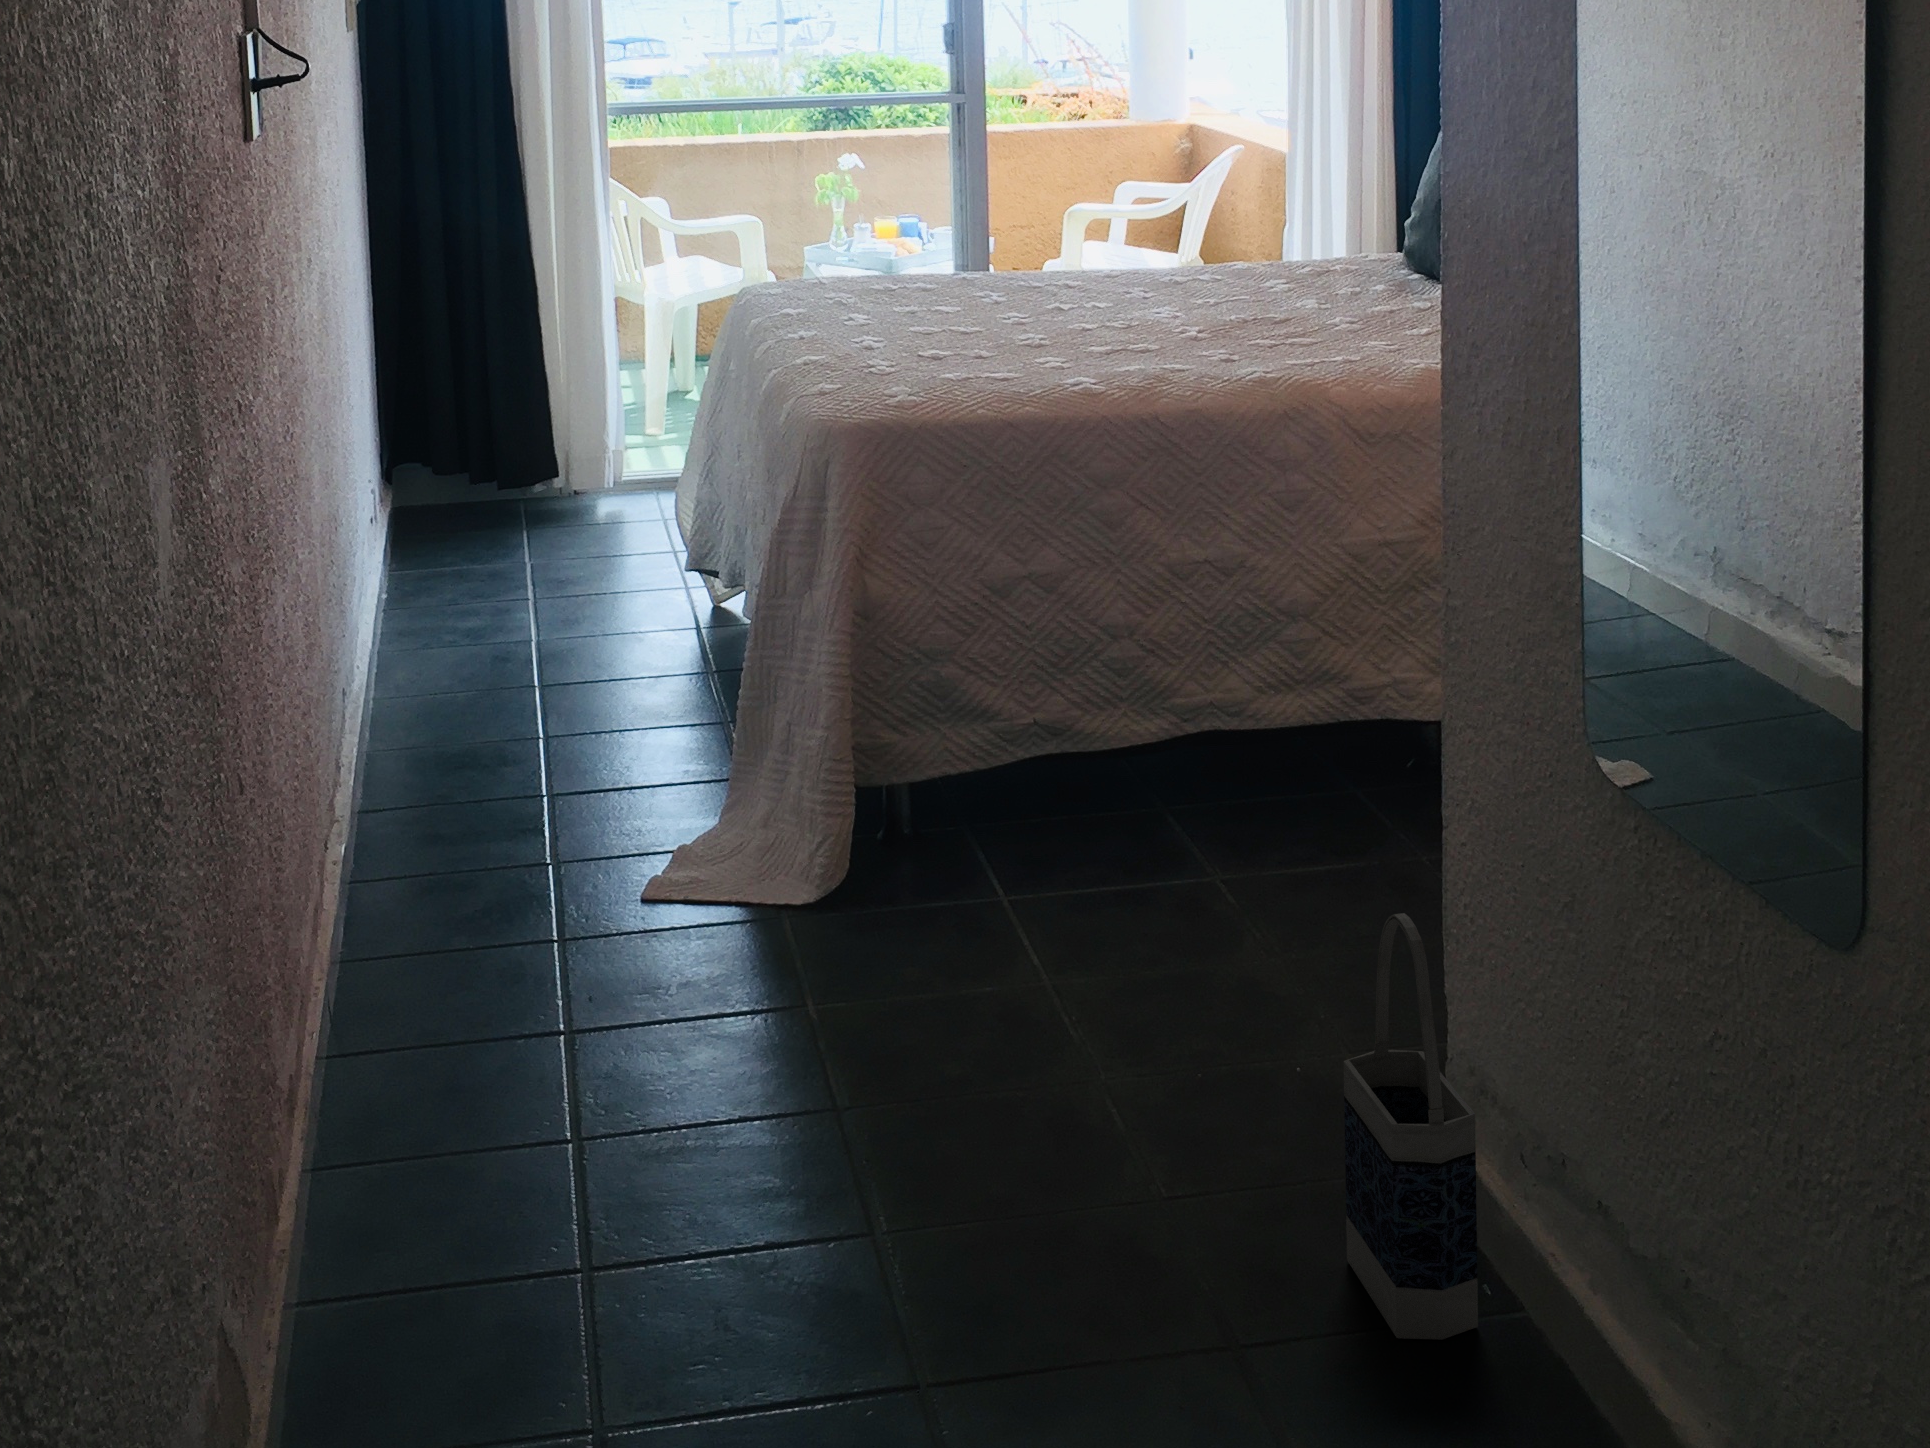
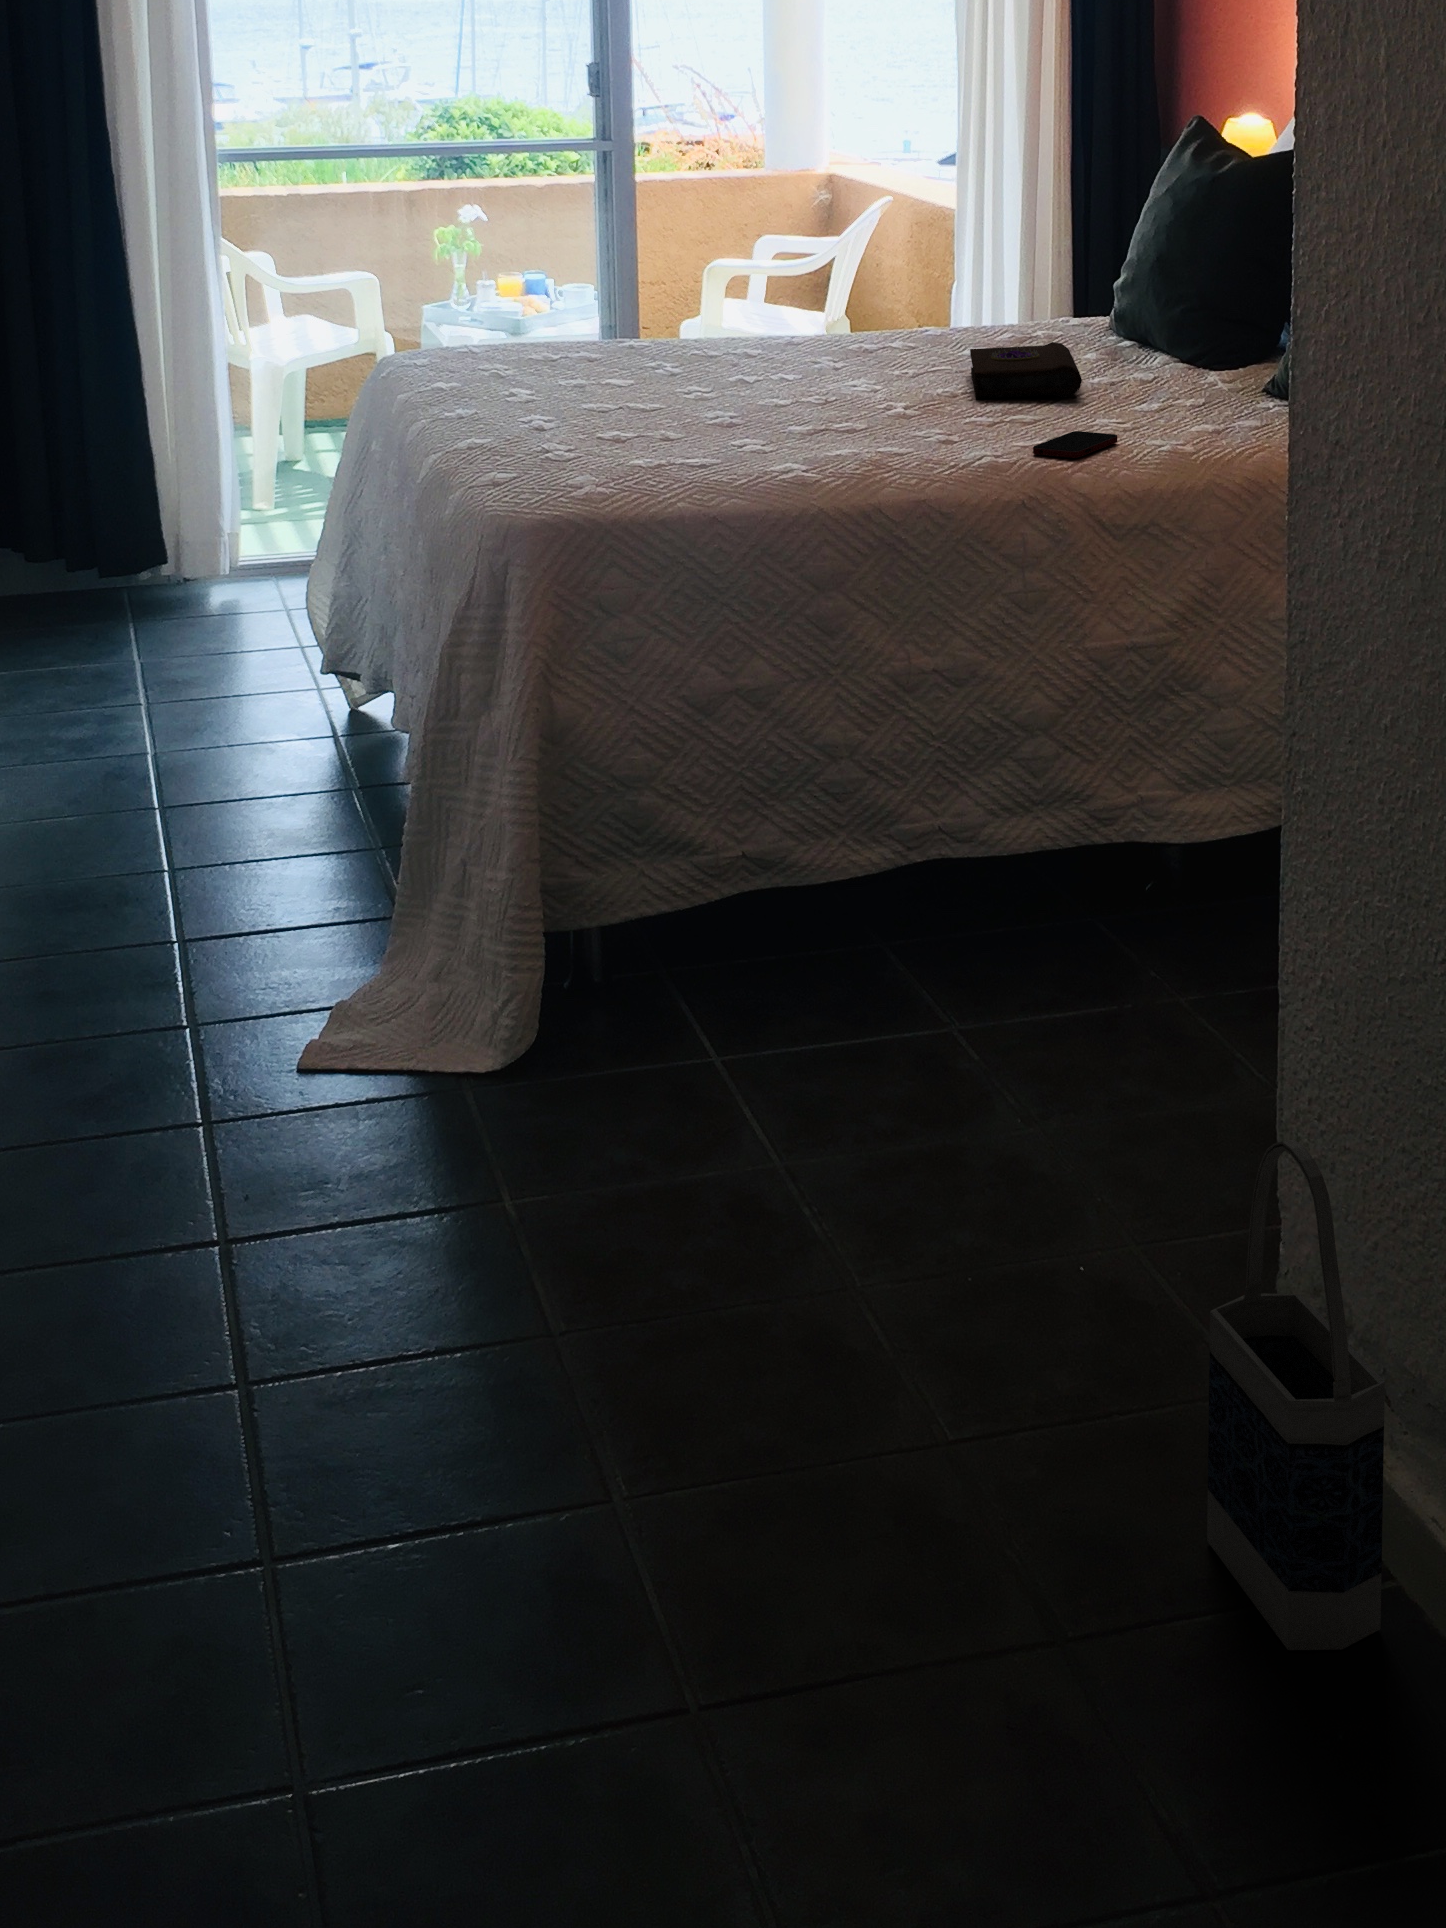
book: none [1262,274,1360,324] -> present [970,342,1082,399]
smartphone: none [1298,351,1378,374] -> present [1033,431,1117,458]

